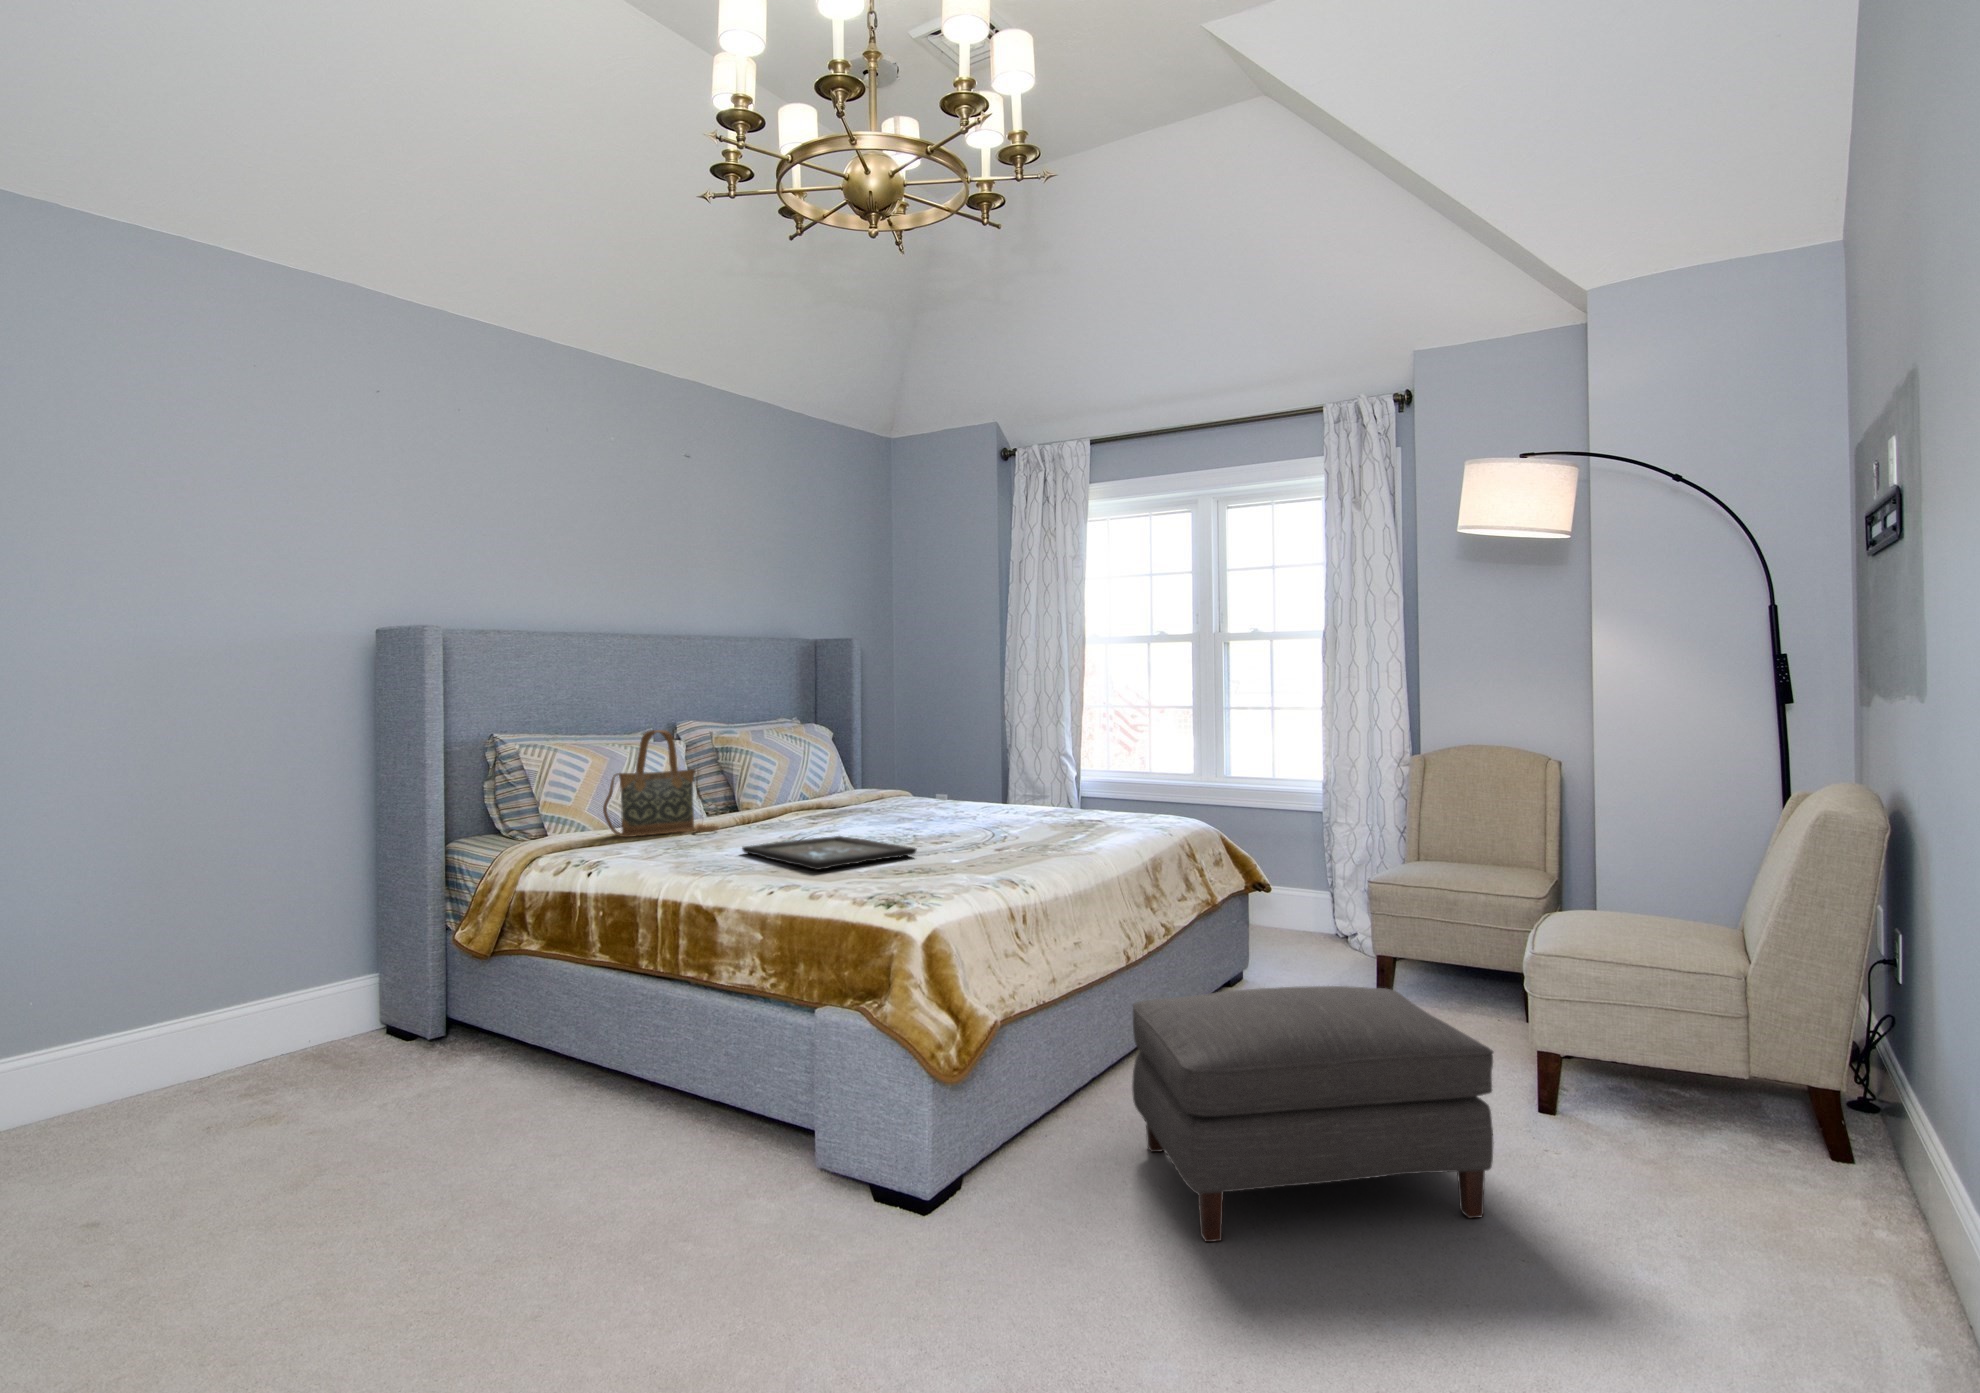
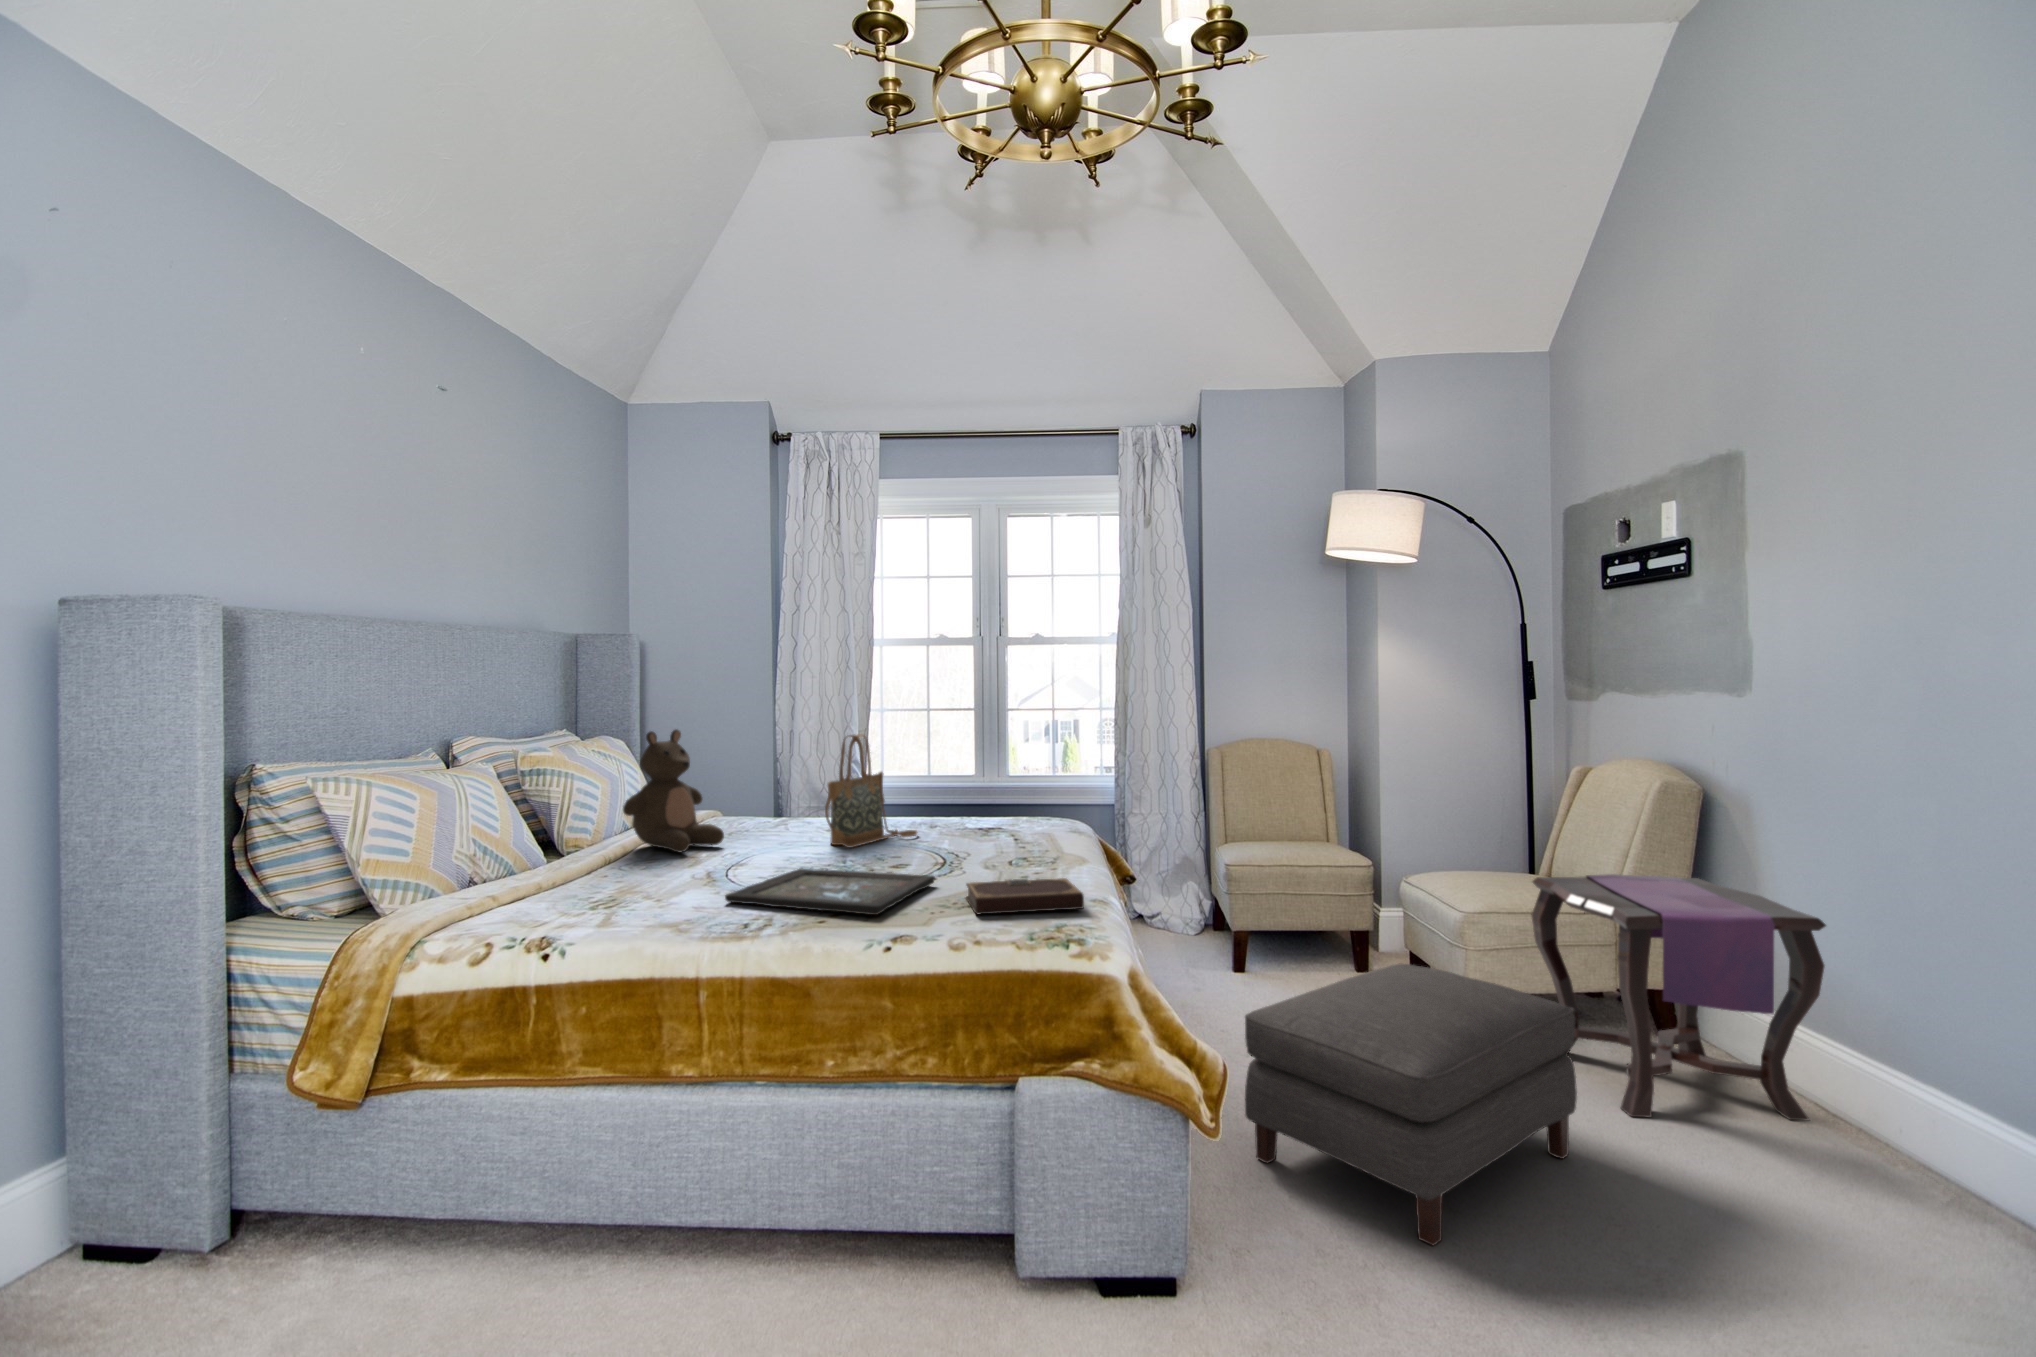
stuffed bear: none [754,718,833,819] -> present [623,729,724,852]
handbag: present [603,730,719,837] -> present [825,734,917,848]
notebook: none [890,853,1002,882] -> present [966,878,1084,915]
side table: none [1609,917,1915,1265] -> present [1531,874,1826,1120]

